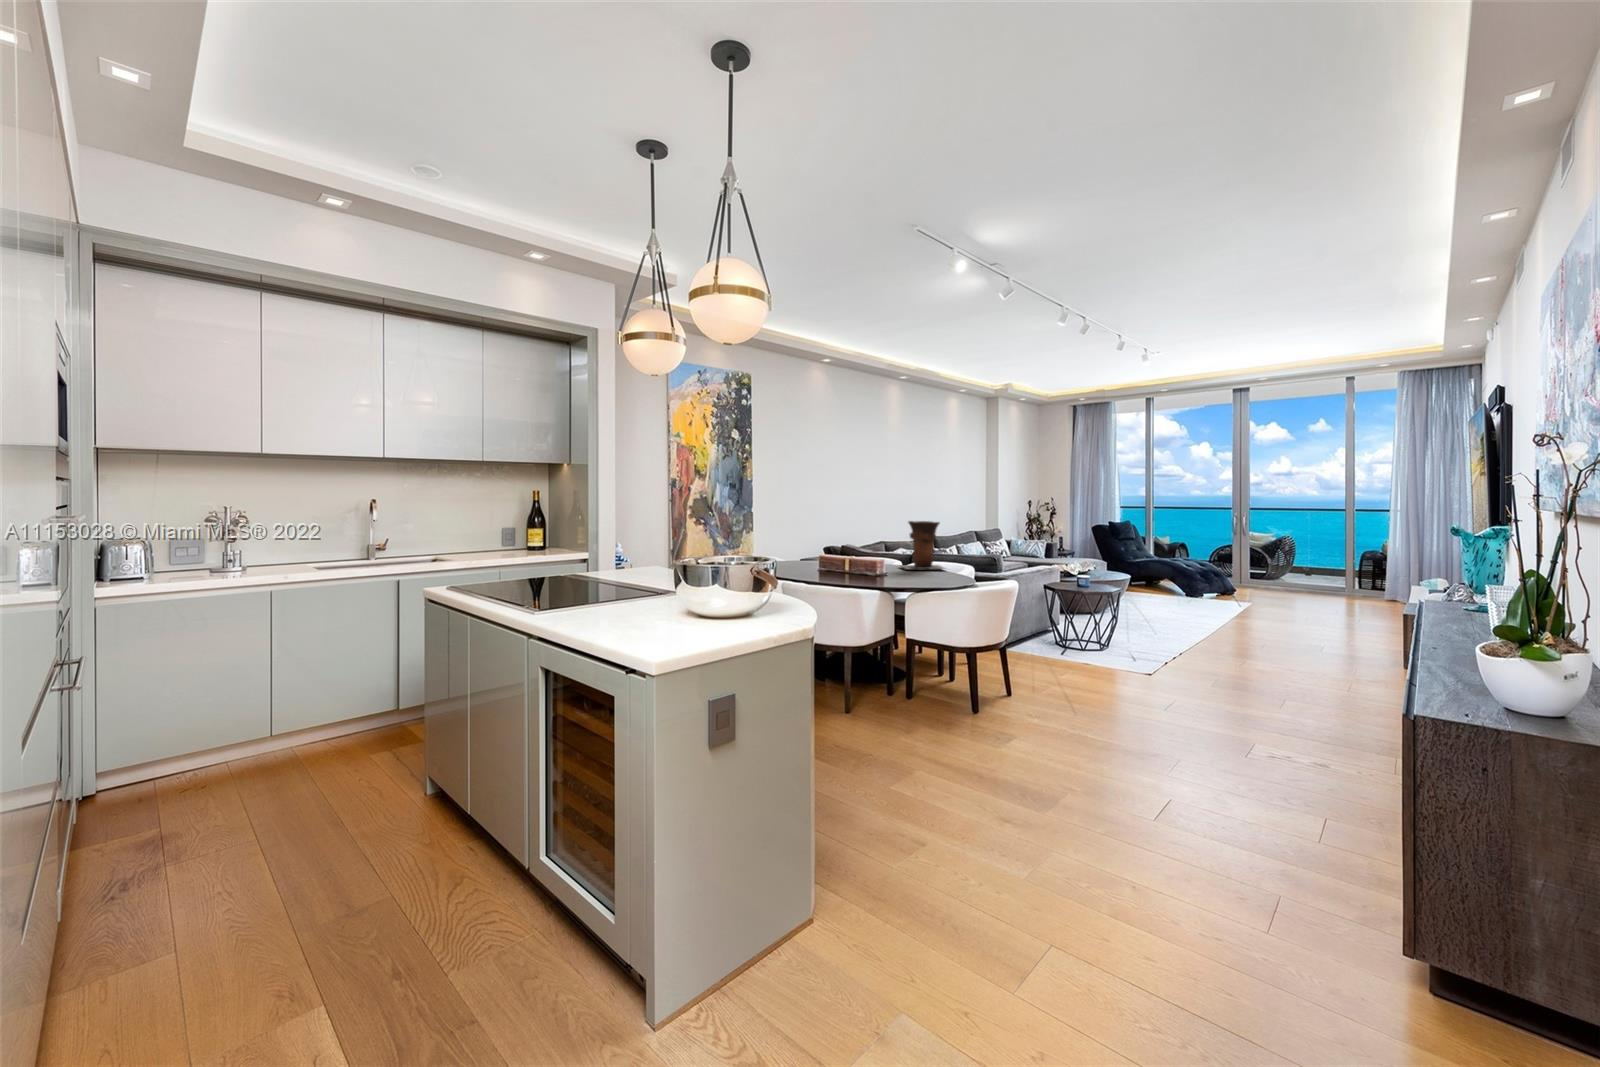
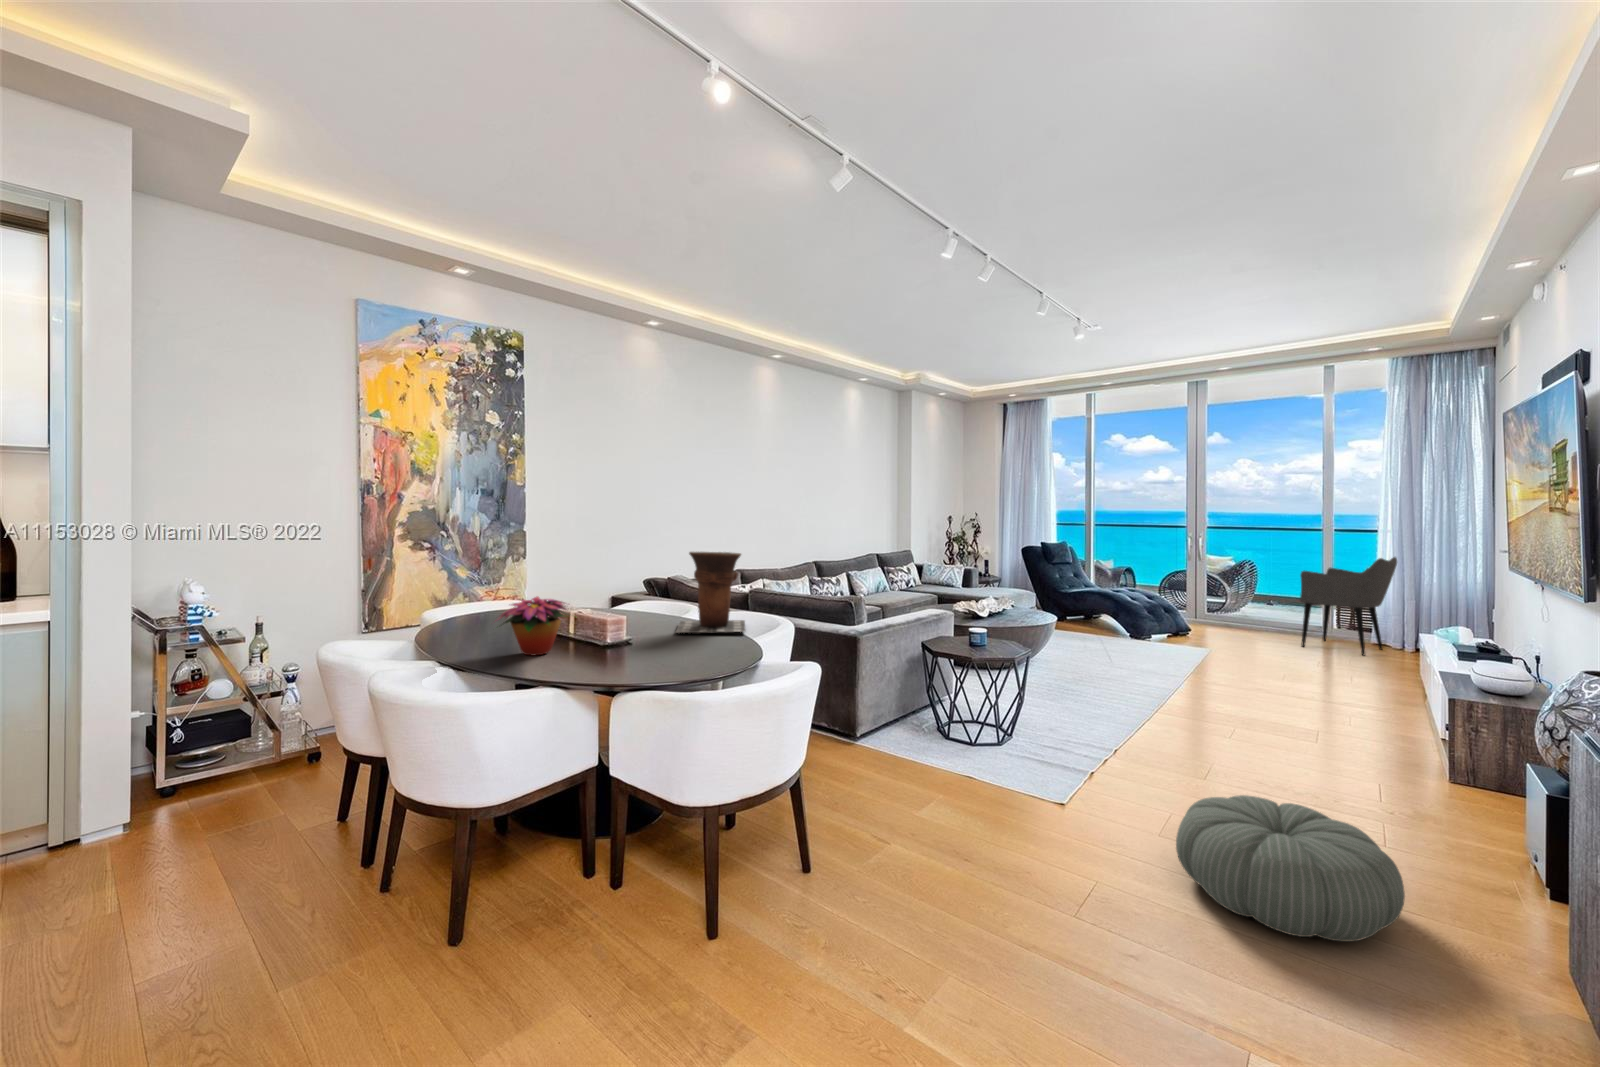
armchair: none [1326,529,1406,607] -> present [1300,557,1397,655]
flower arrangement: none [819,544,866,577] -> present [495,596,568,655]
pouf: none [1217,658,1342,719] -> present [1176,795,1405,941]

